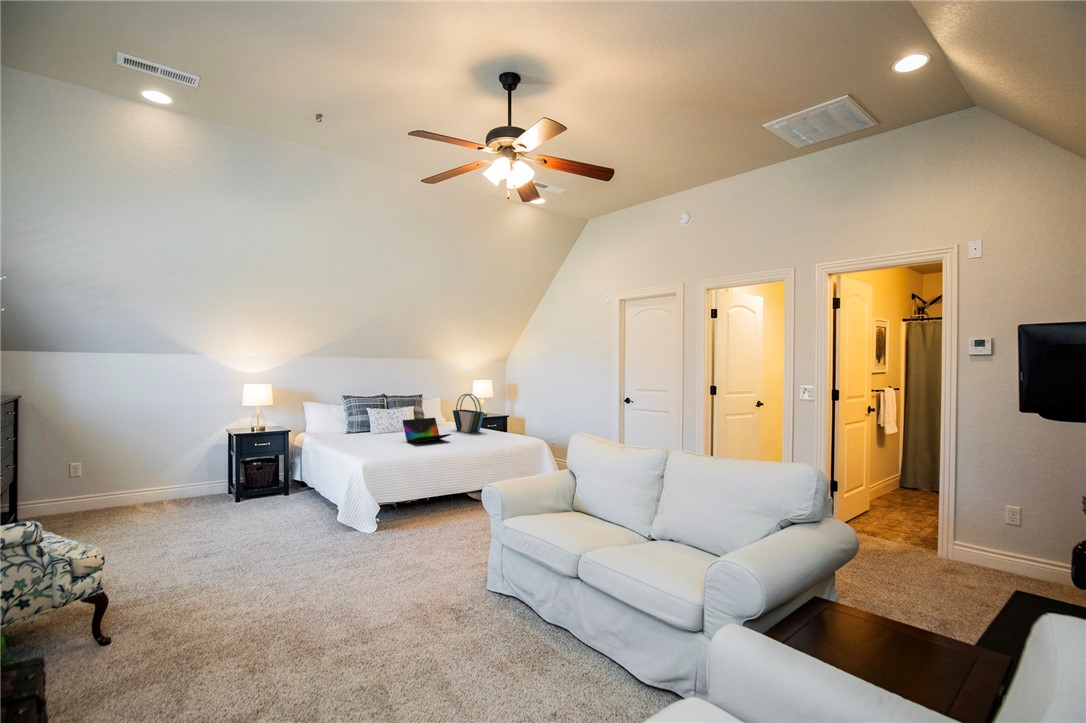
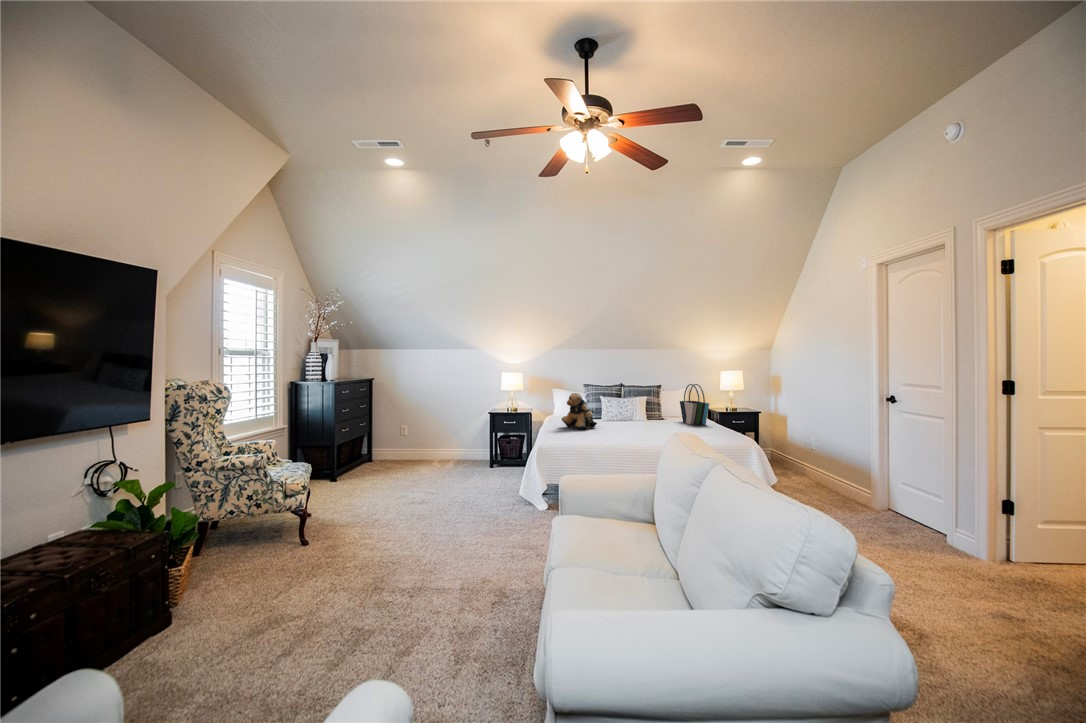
teddy bear: none [347,408,387,446] -> present [562,393,597,429]
laptop: present [403,418,451,442] -> none [615,406,660,430]

